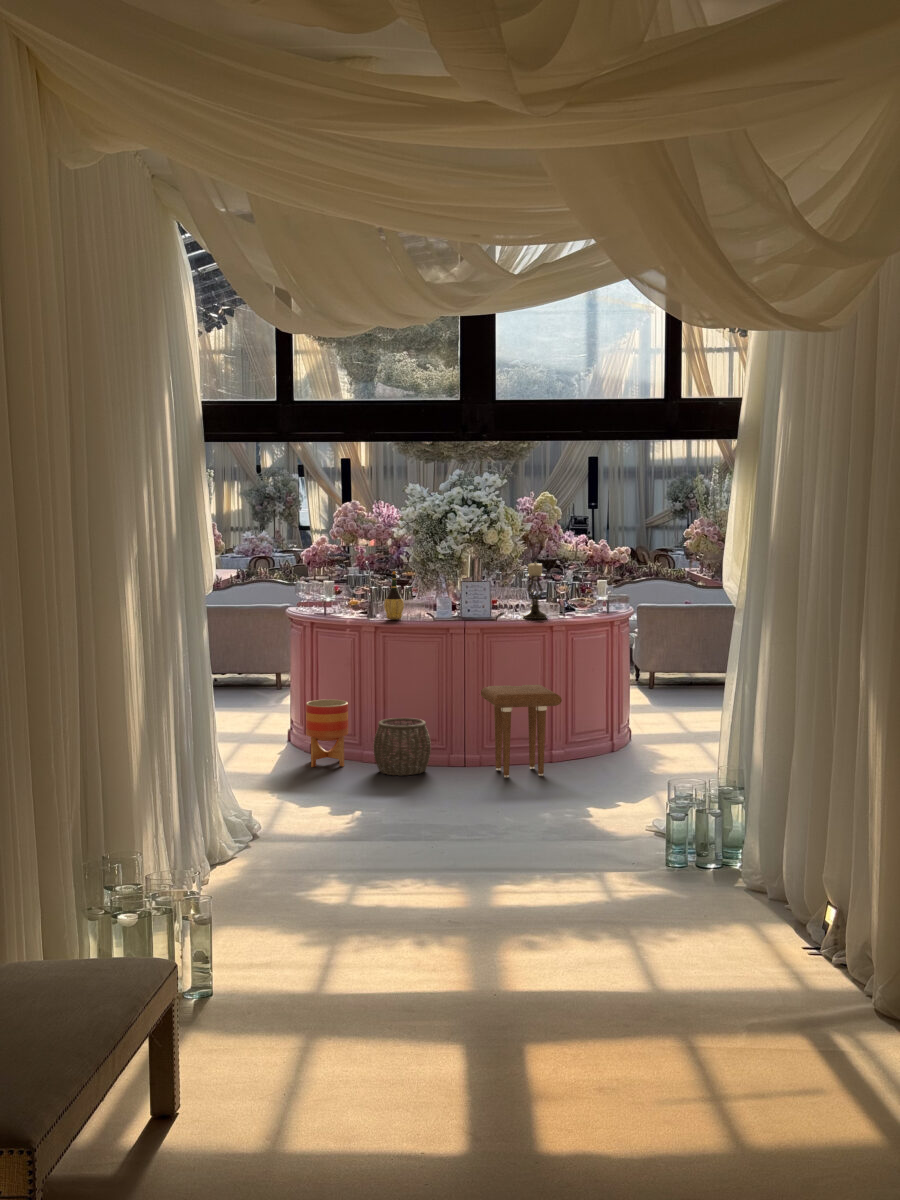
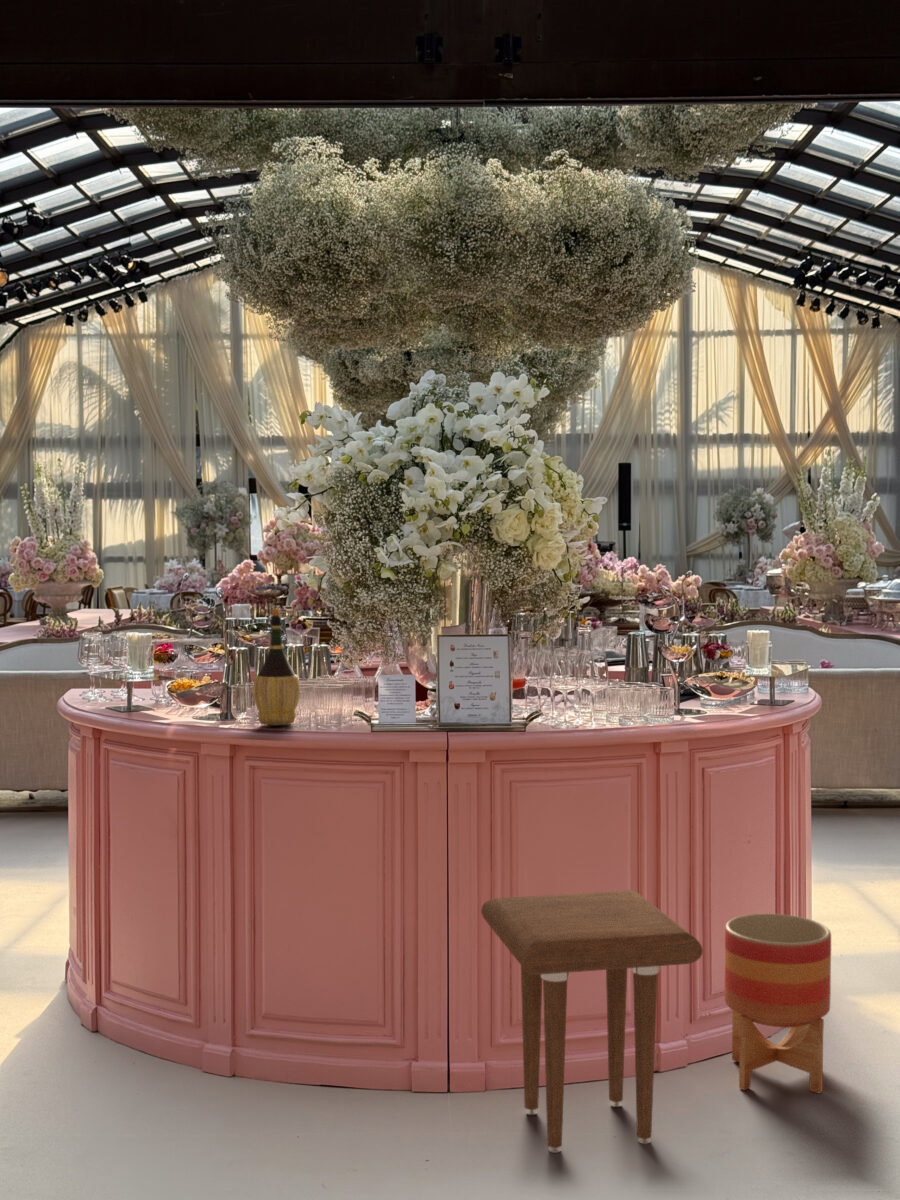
candle holder: present [523,562,547,619] -> none [586,585,644,724]
planter: present [306,699,348,767] -> present [725,914,831,1093]
woven basket: present [373,718,431,776] -> none [210,975,361,1145]

